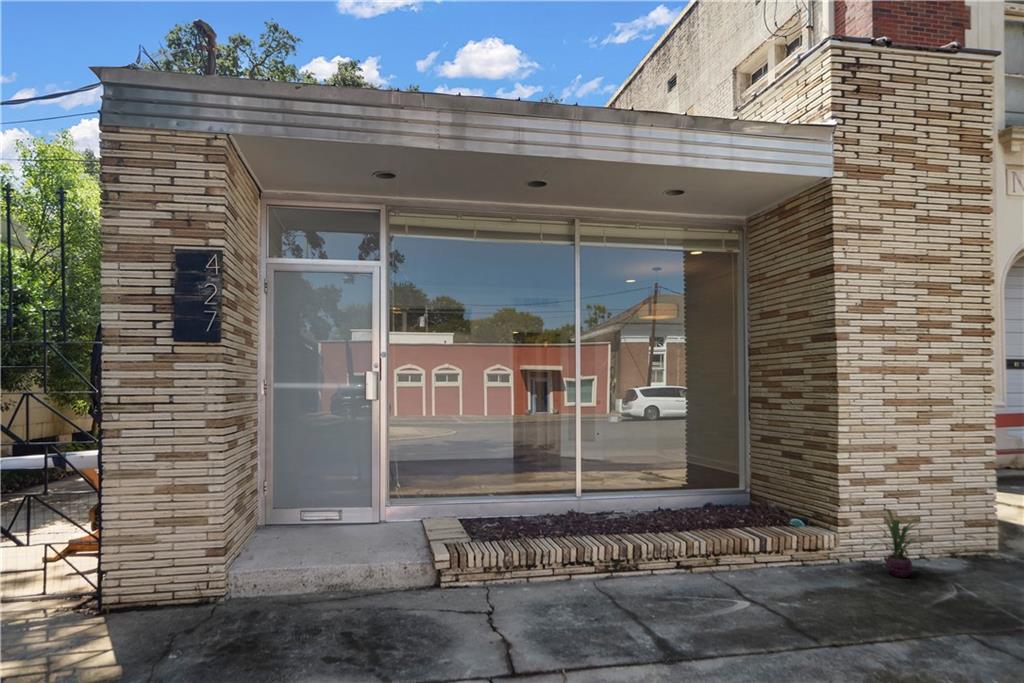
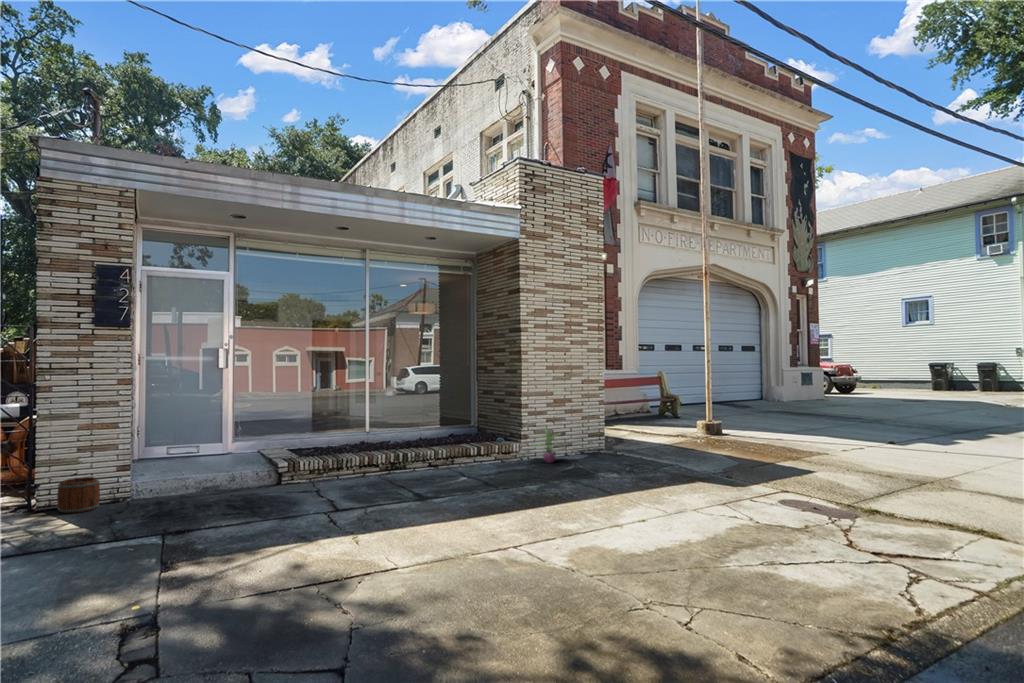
bucket: none [114,566,173,627] -> present [57,477,100,513]

